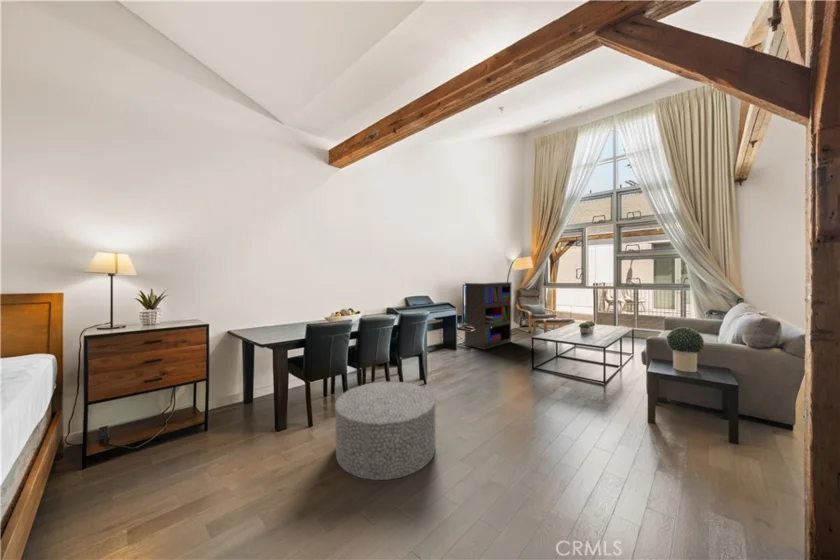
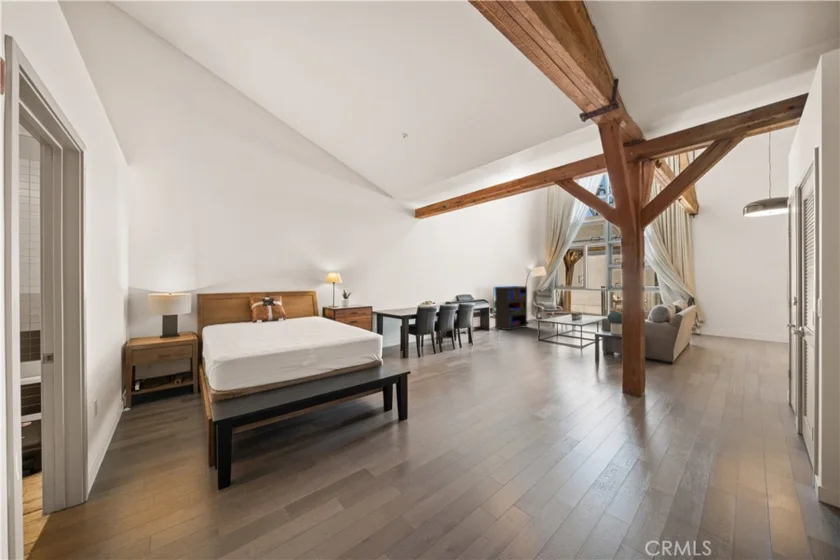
ottoman: present [335,382,435,480] -> none [438,334,481,365]

